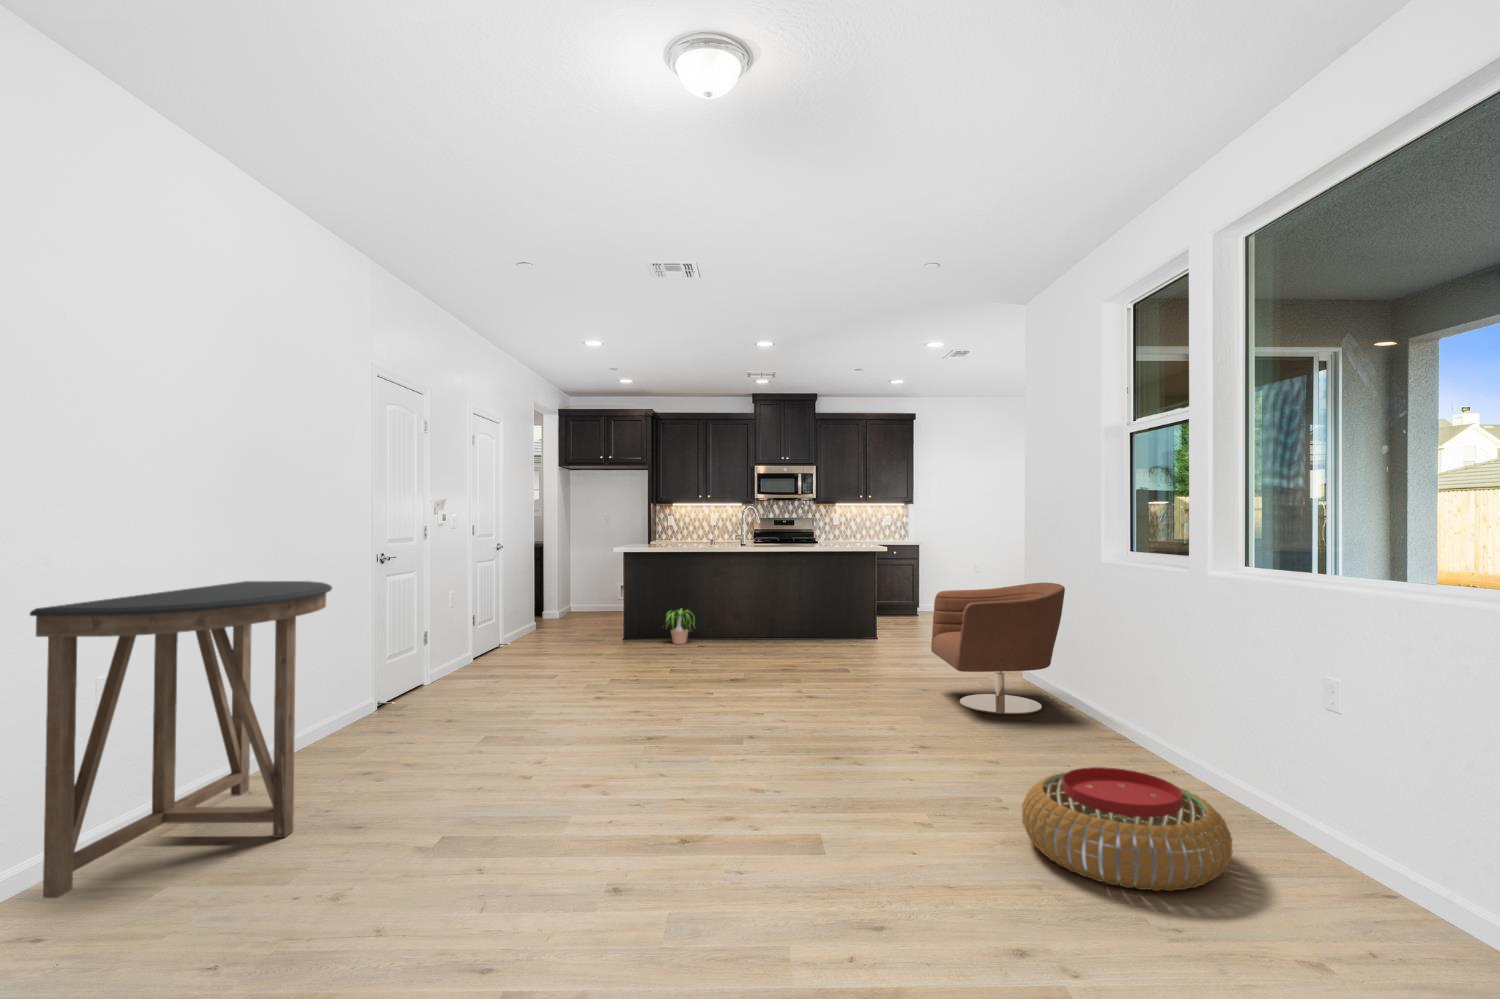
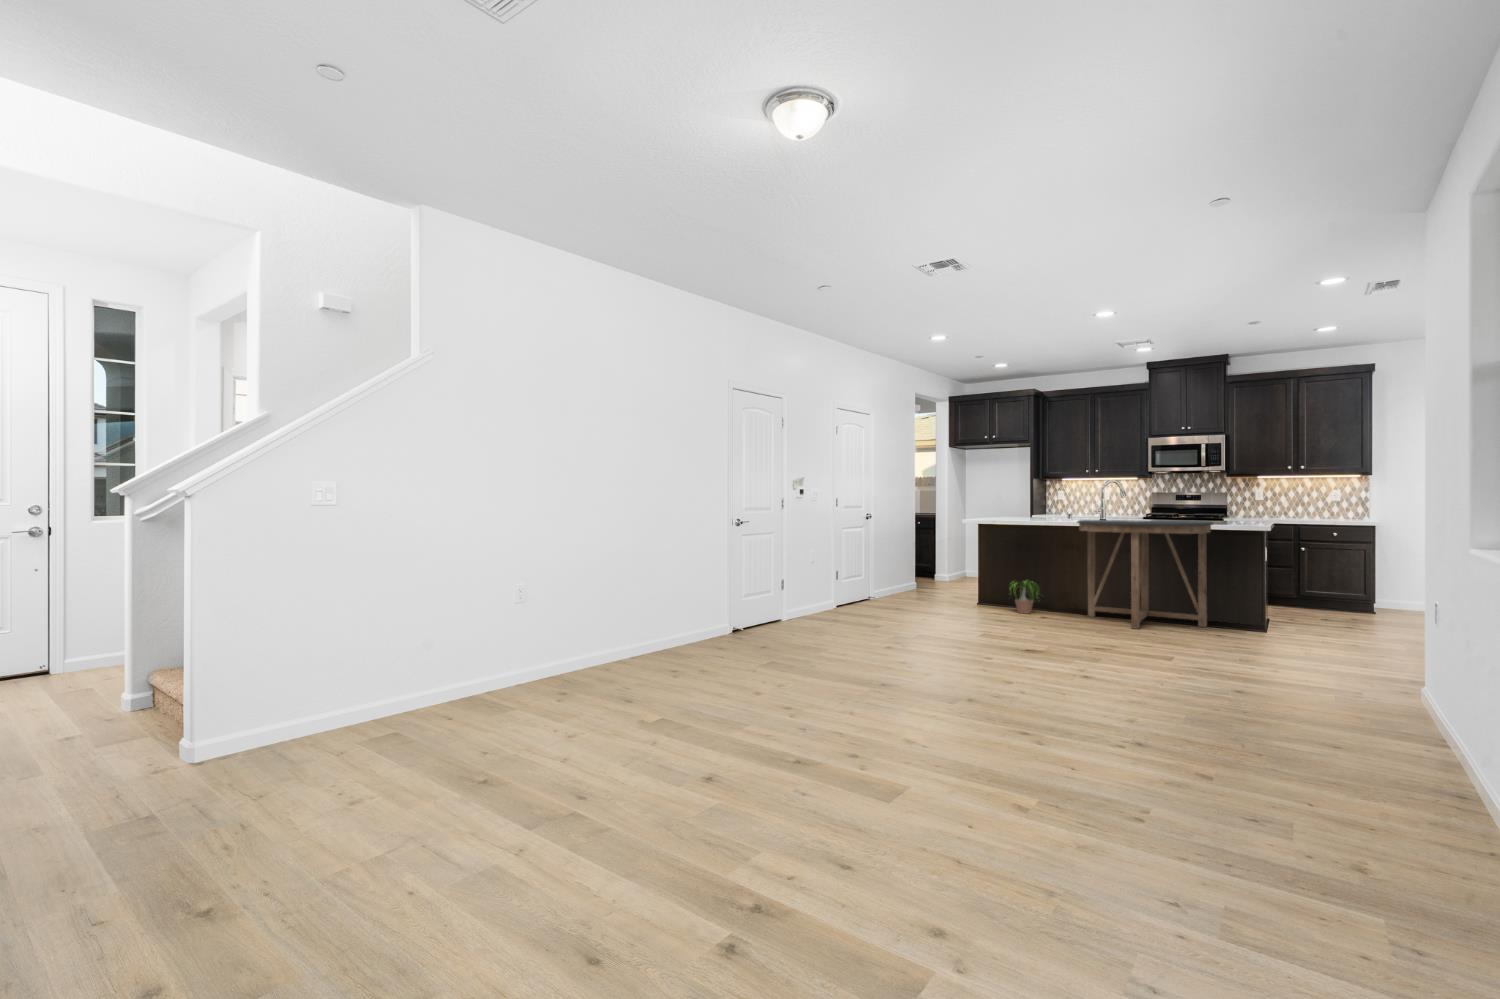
console table: present [30,581,332,898] -> present [1077,520,1213,629]
armchair: present [931,583,1065,714] -> none [1241,570,1430,728]
pouf: present [1022,767,1233,891] -> none [1115,764,1382,918]

